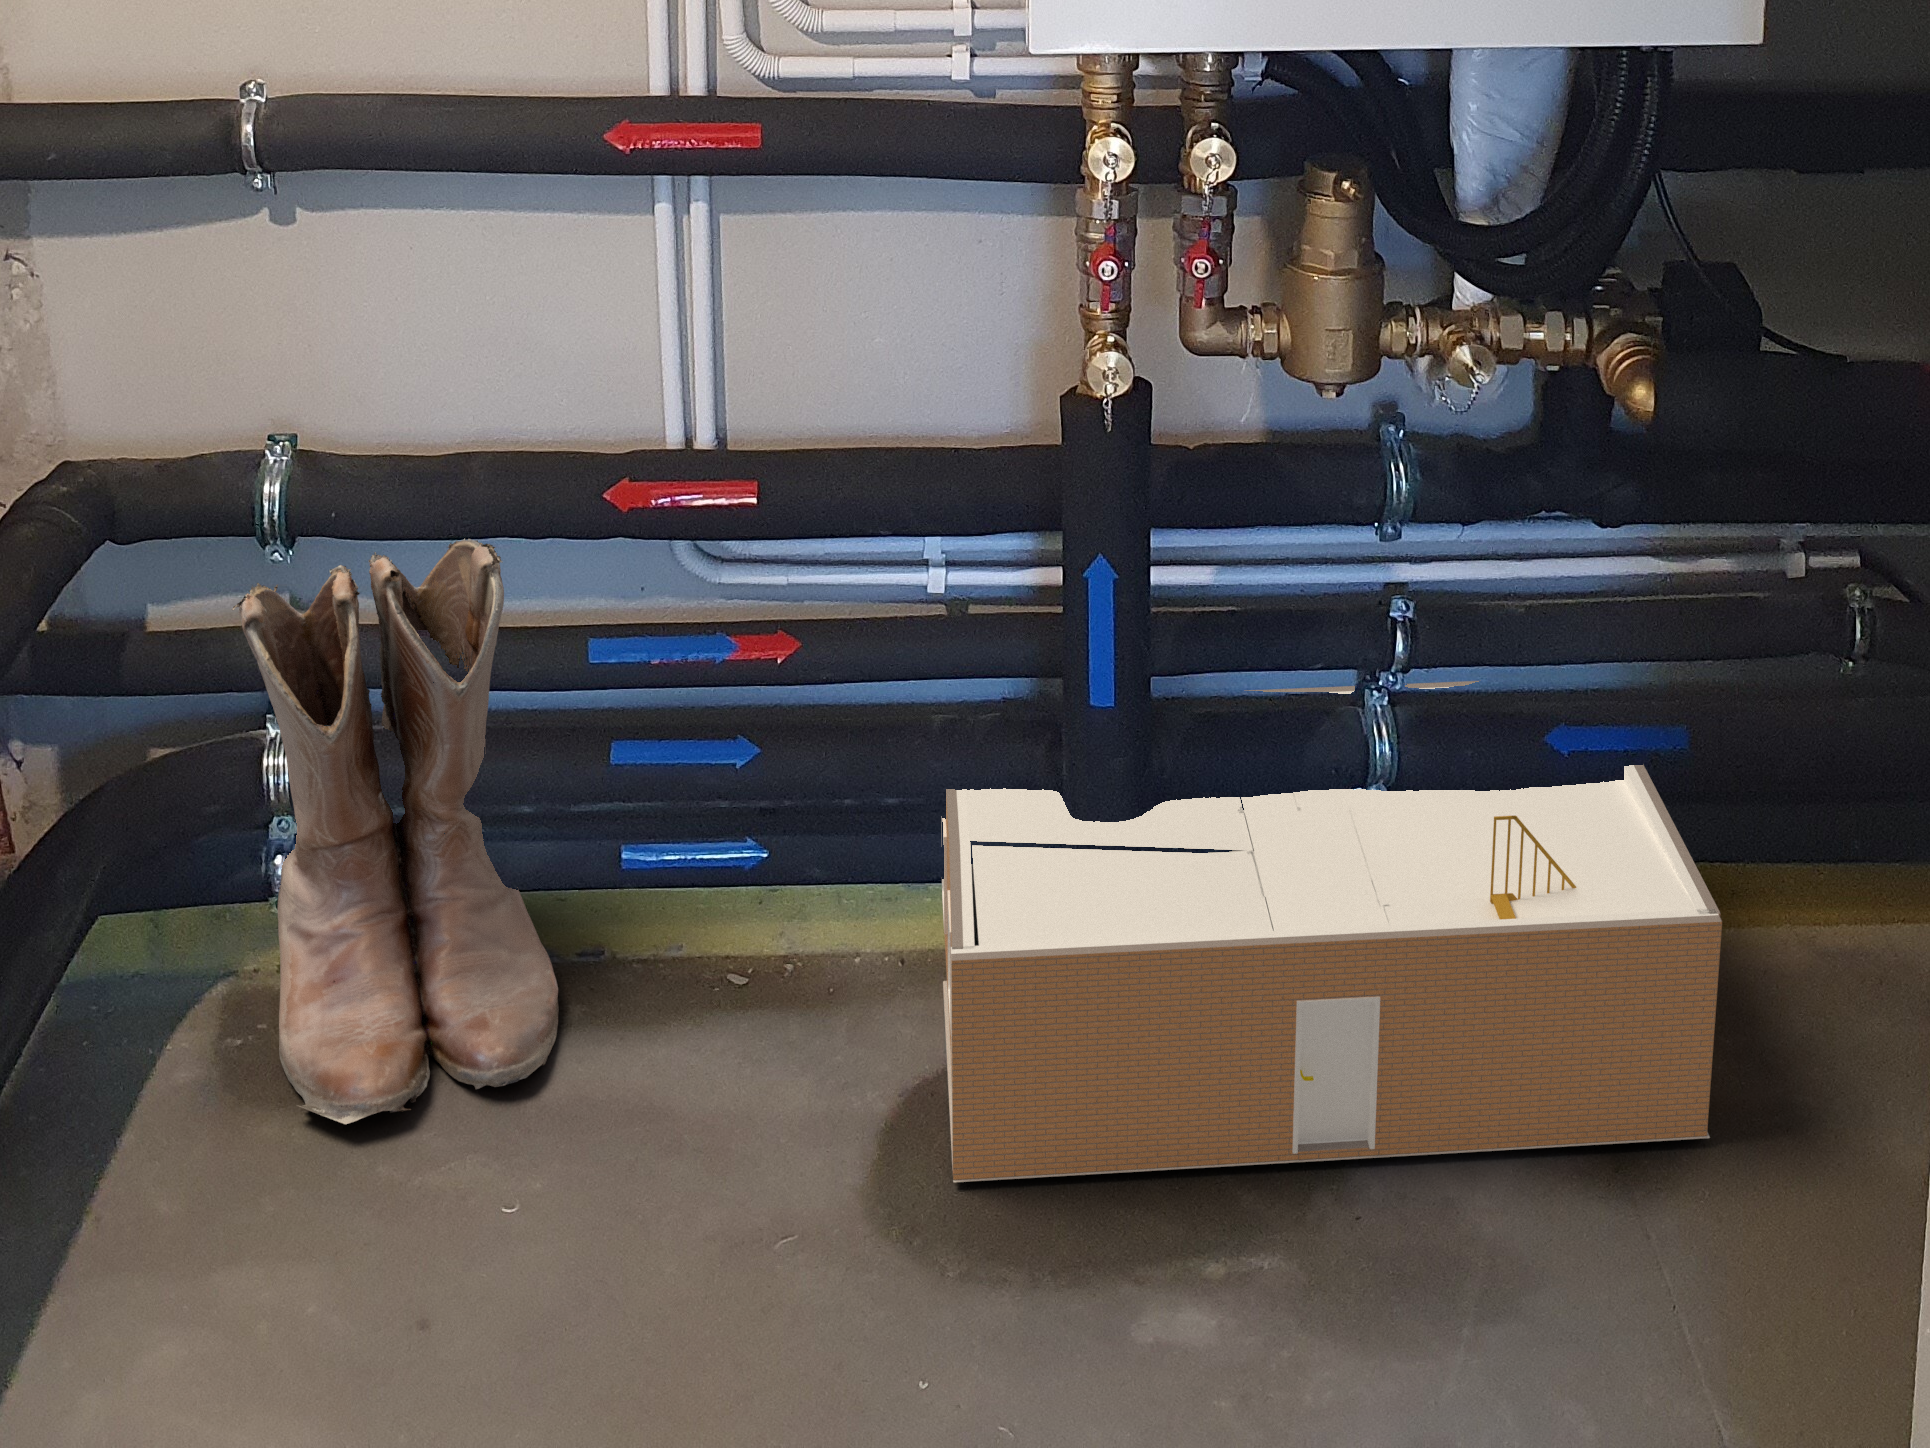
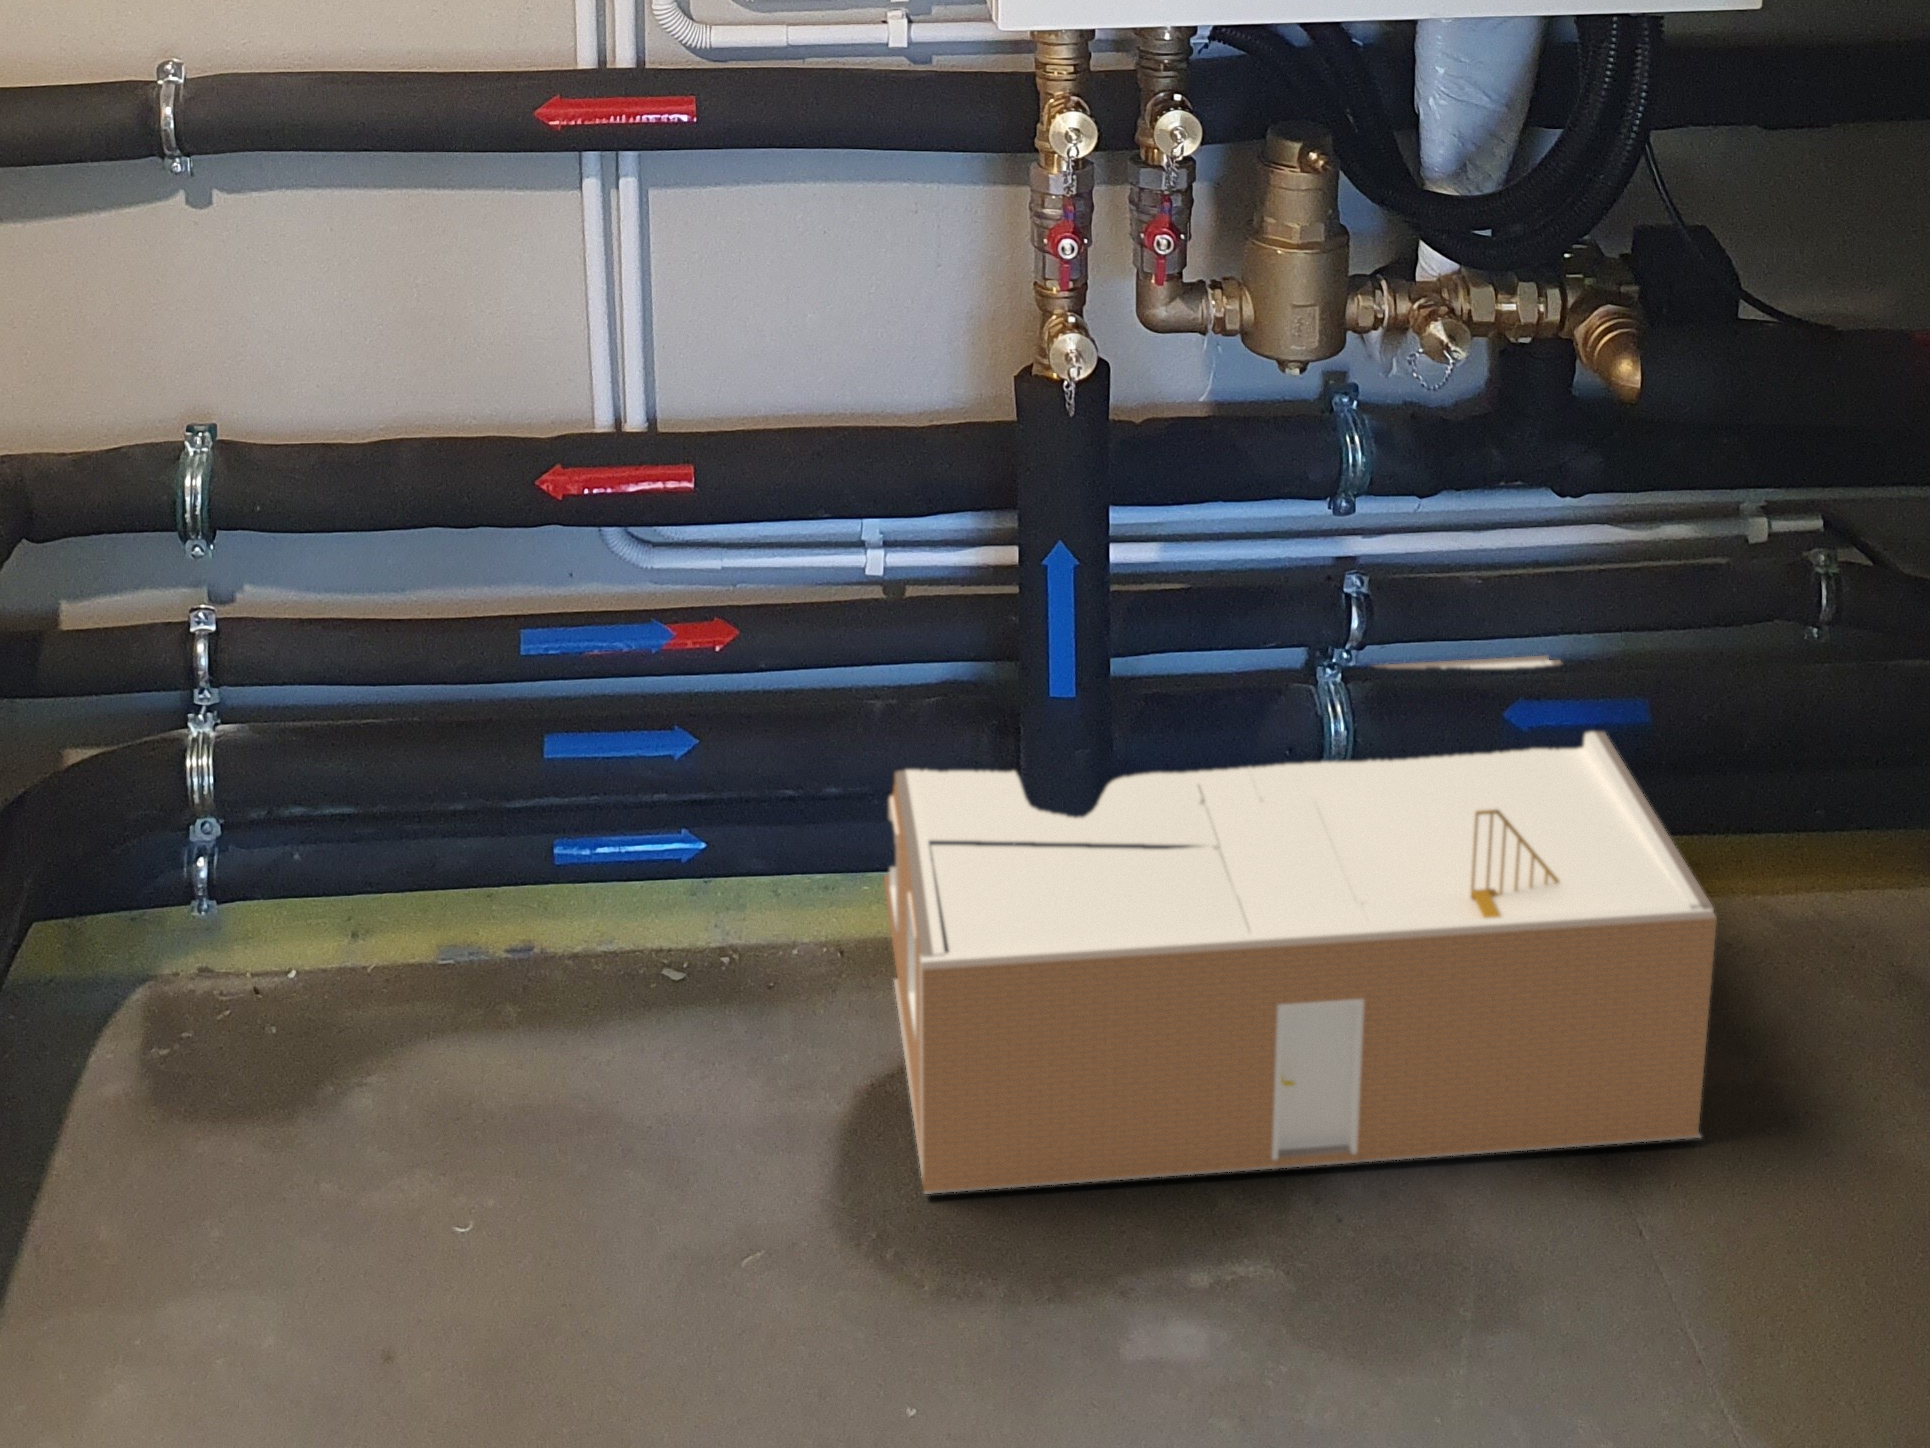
boots: present [232,538,559,1124] -> none [161,532,502,1140]

